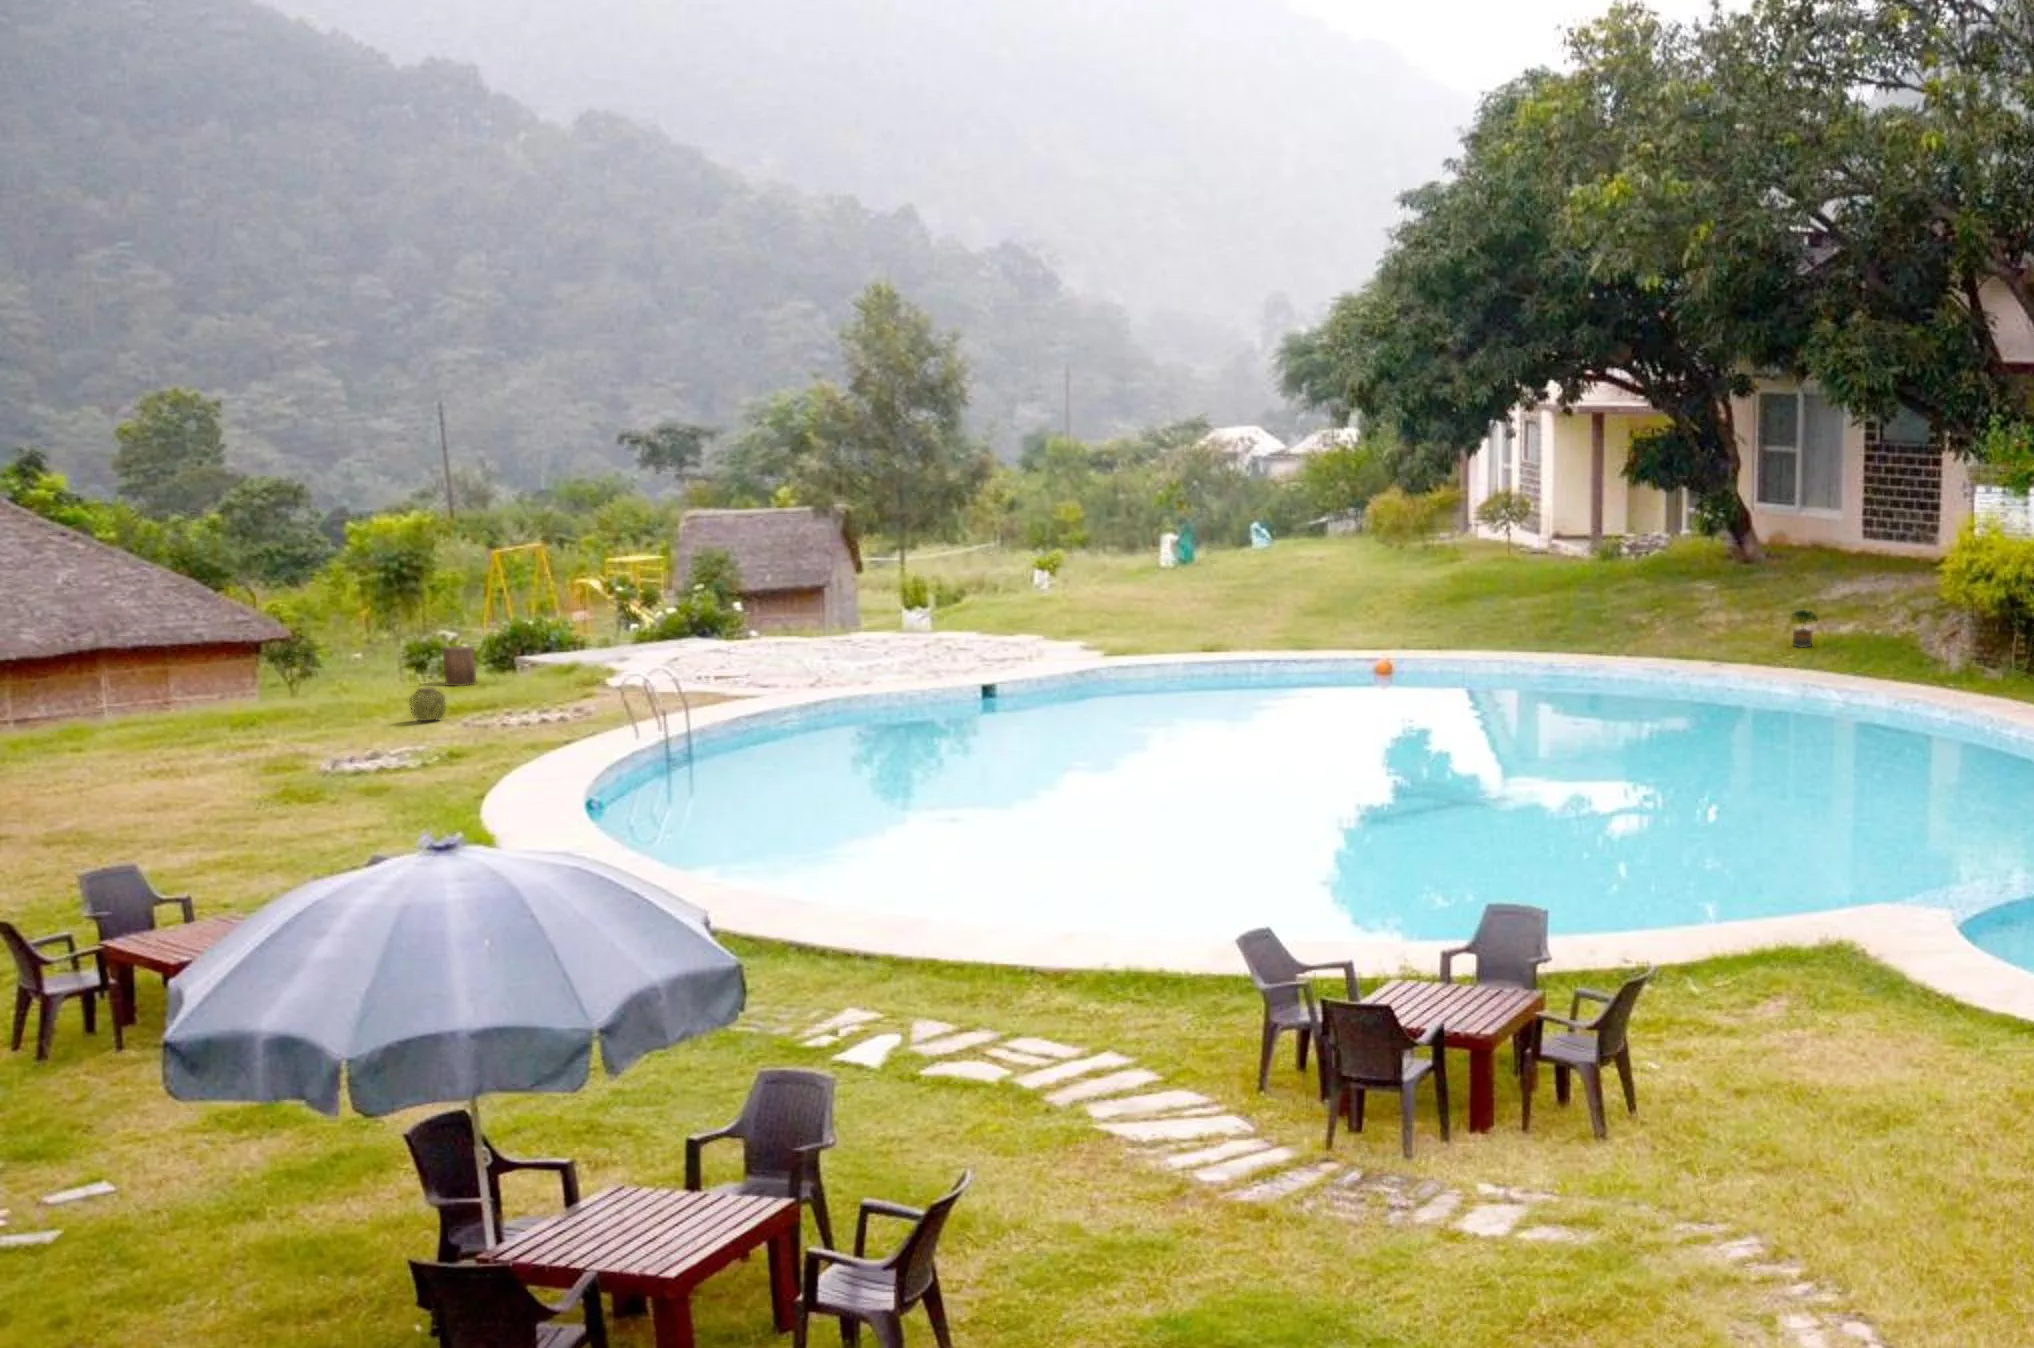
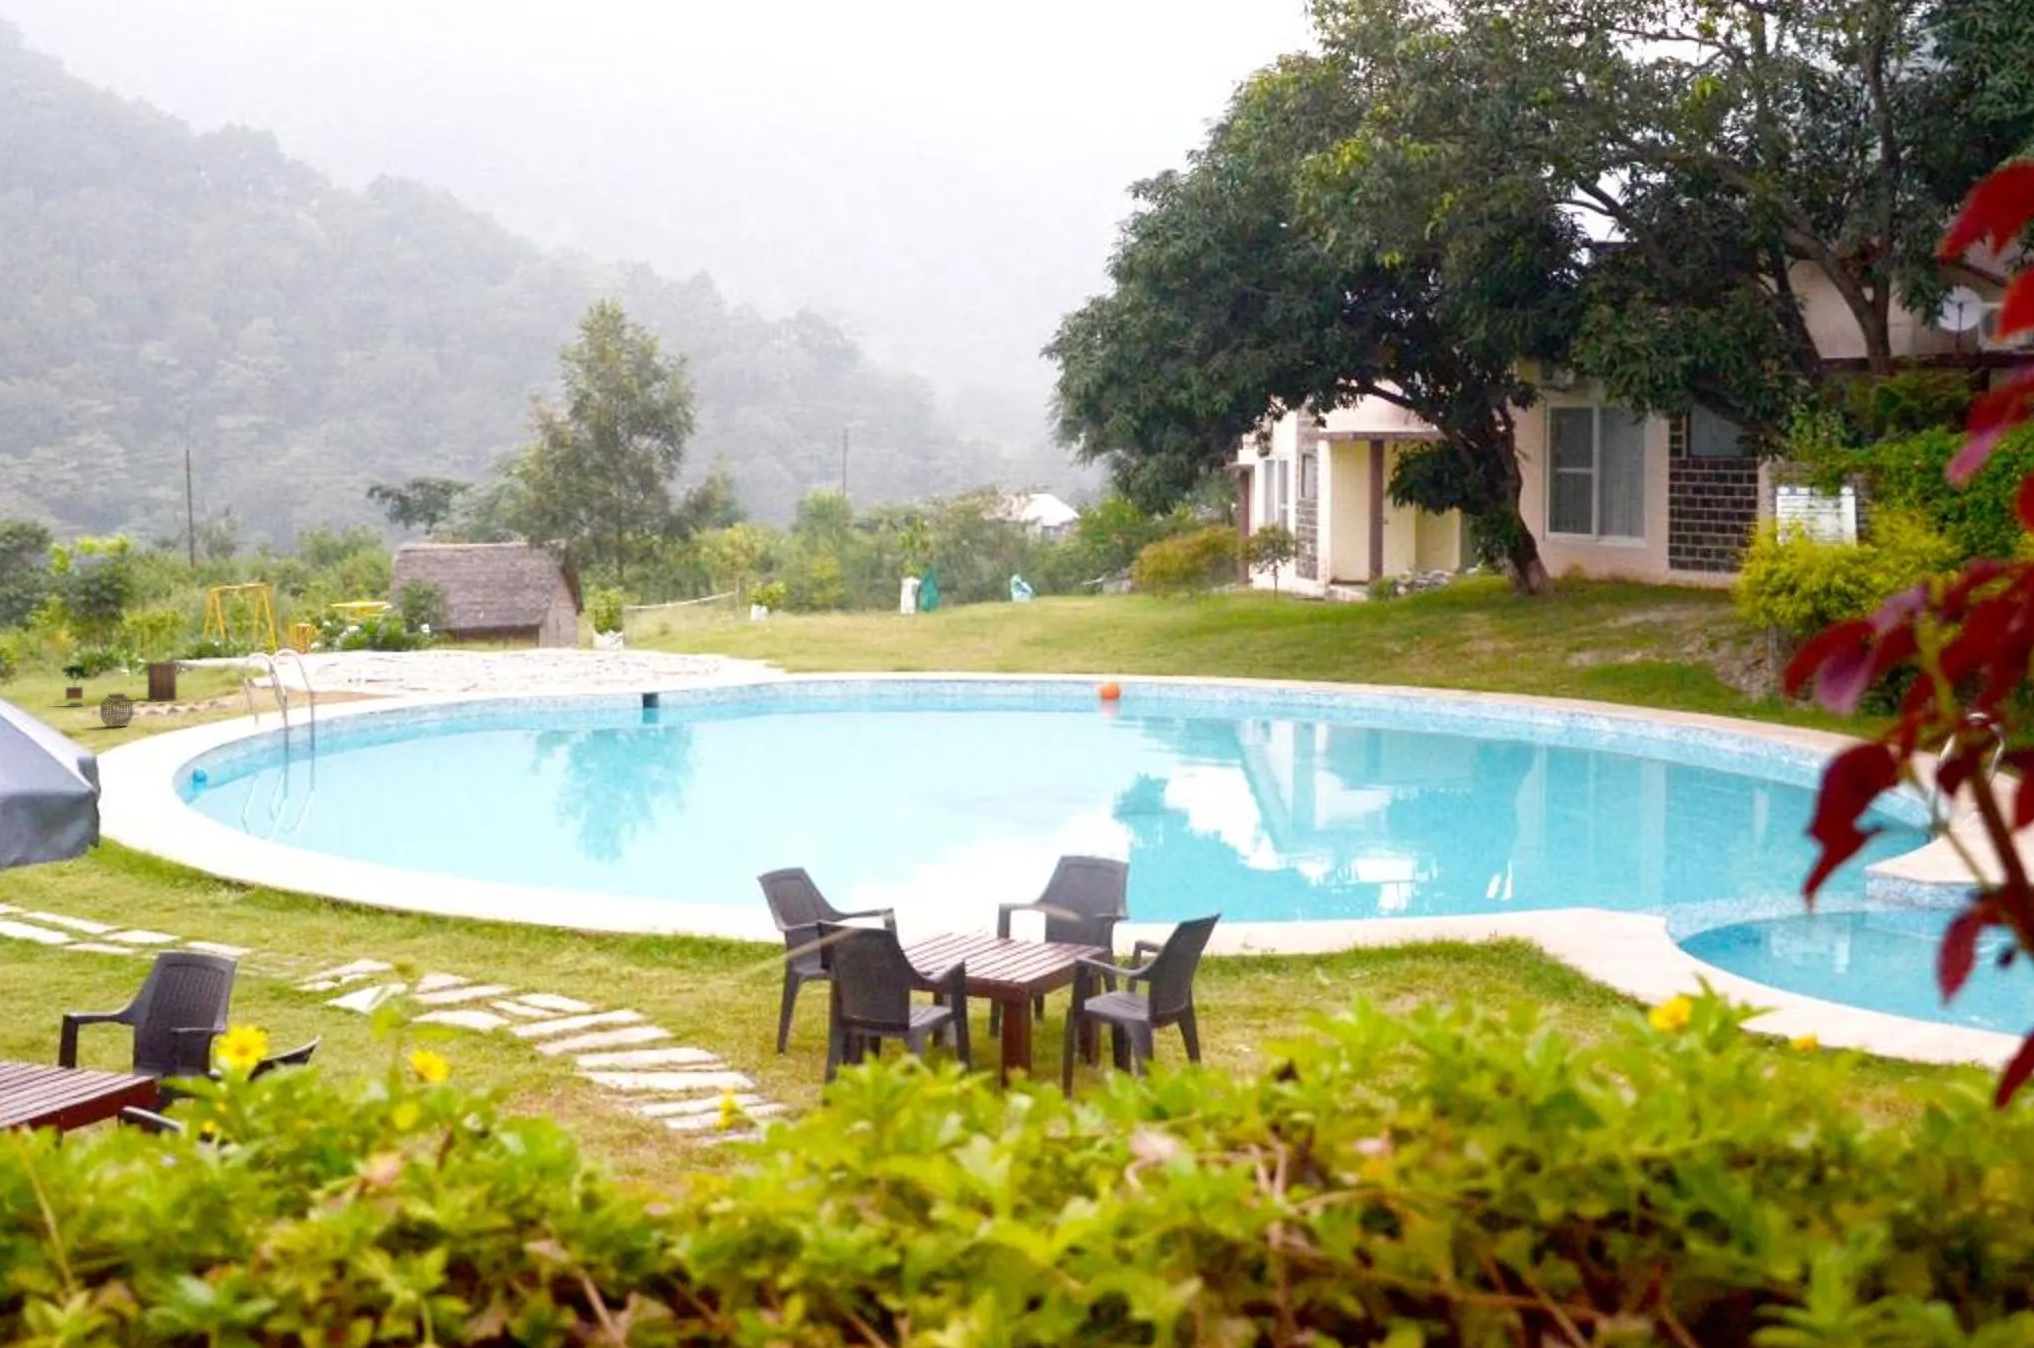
potted tree: present [1792,610,1818,648] -> present [62,665,88,707]

